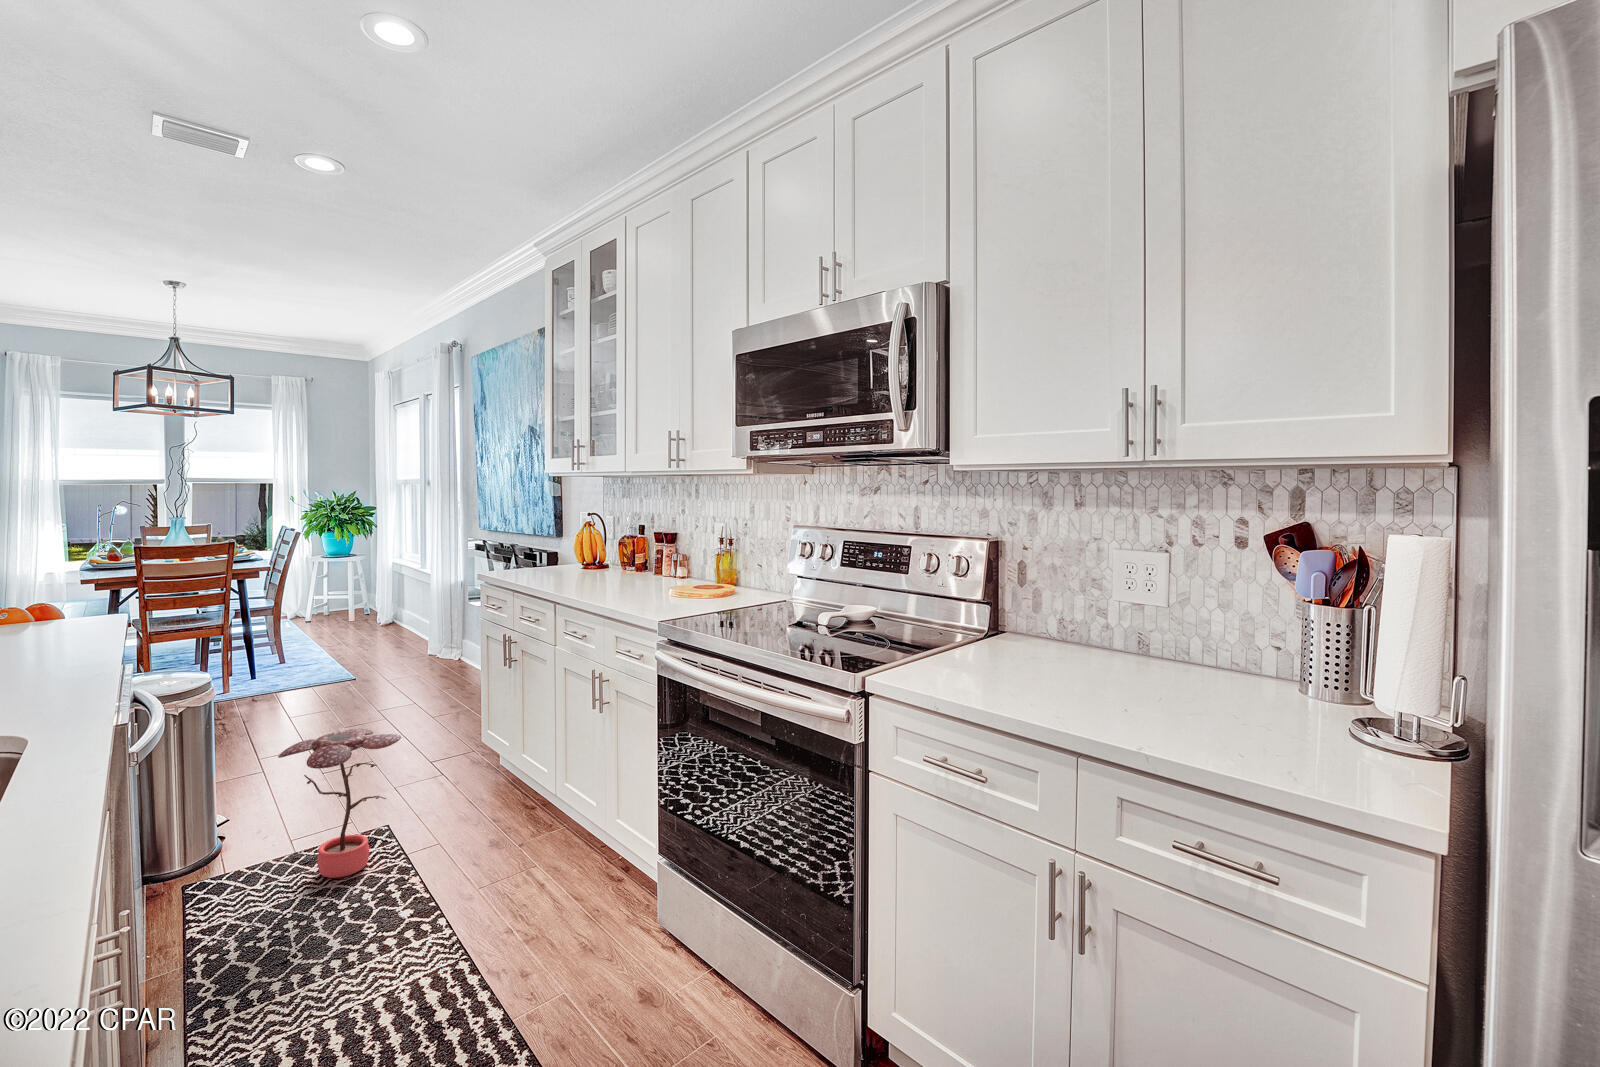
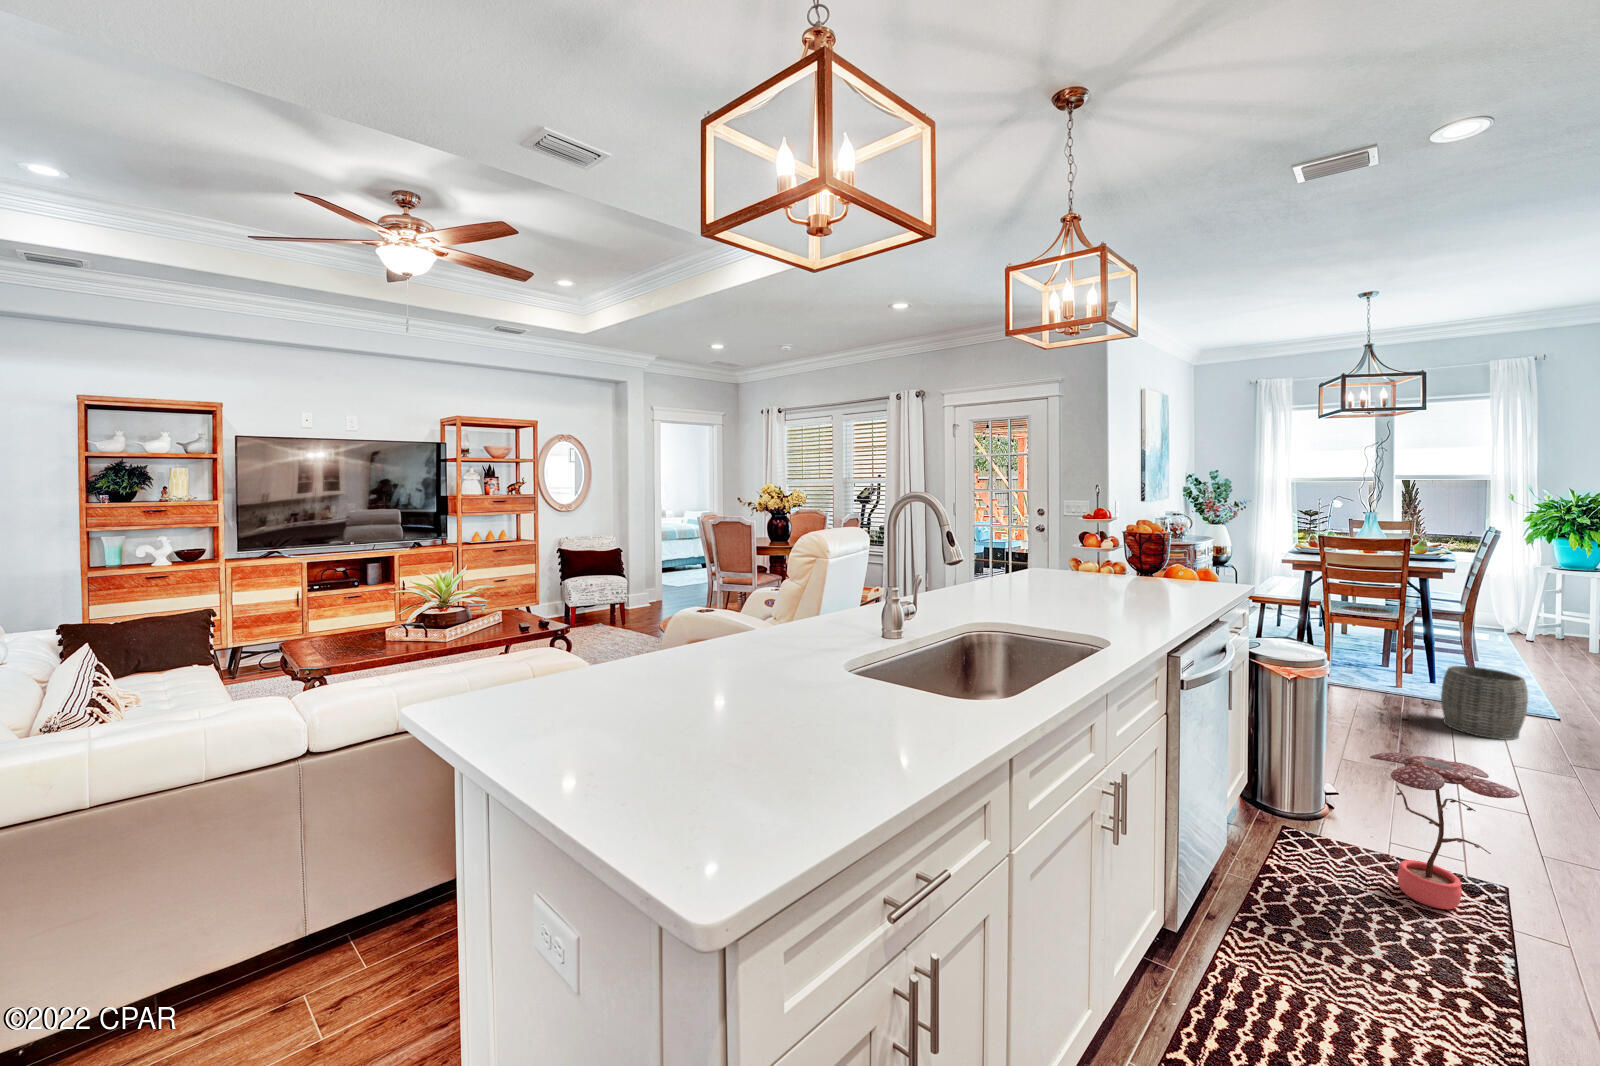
woven basket: none [270,645,338,713] -> present [1441,666,1528,740]

